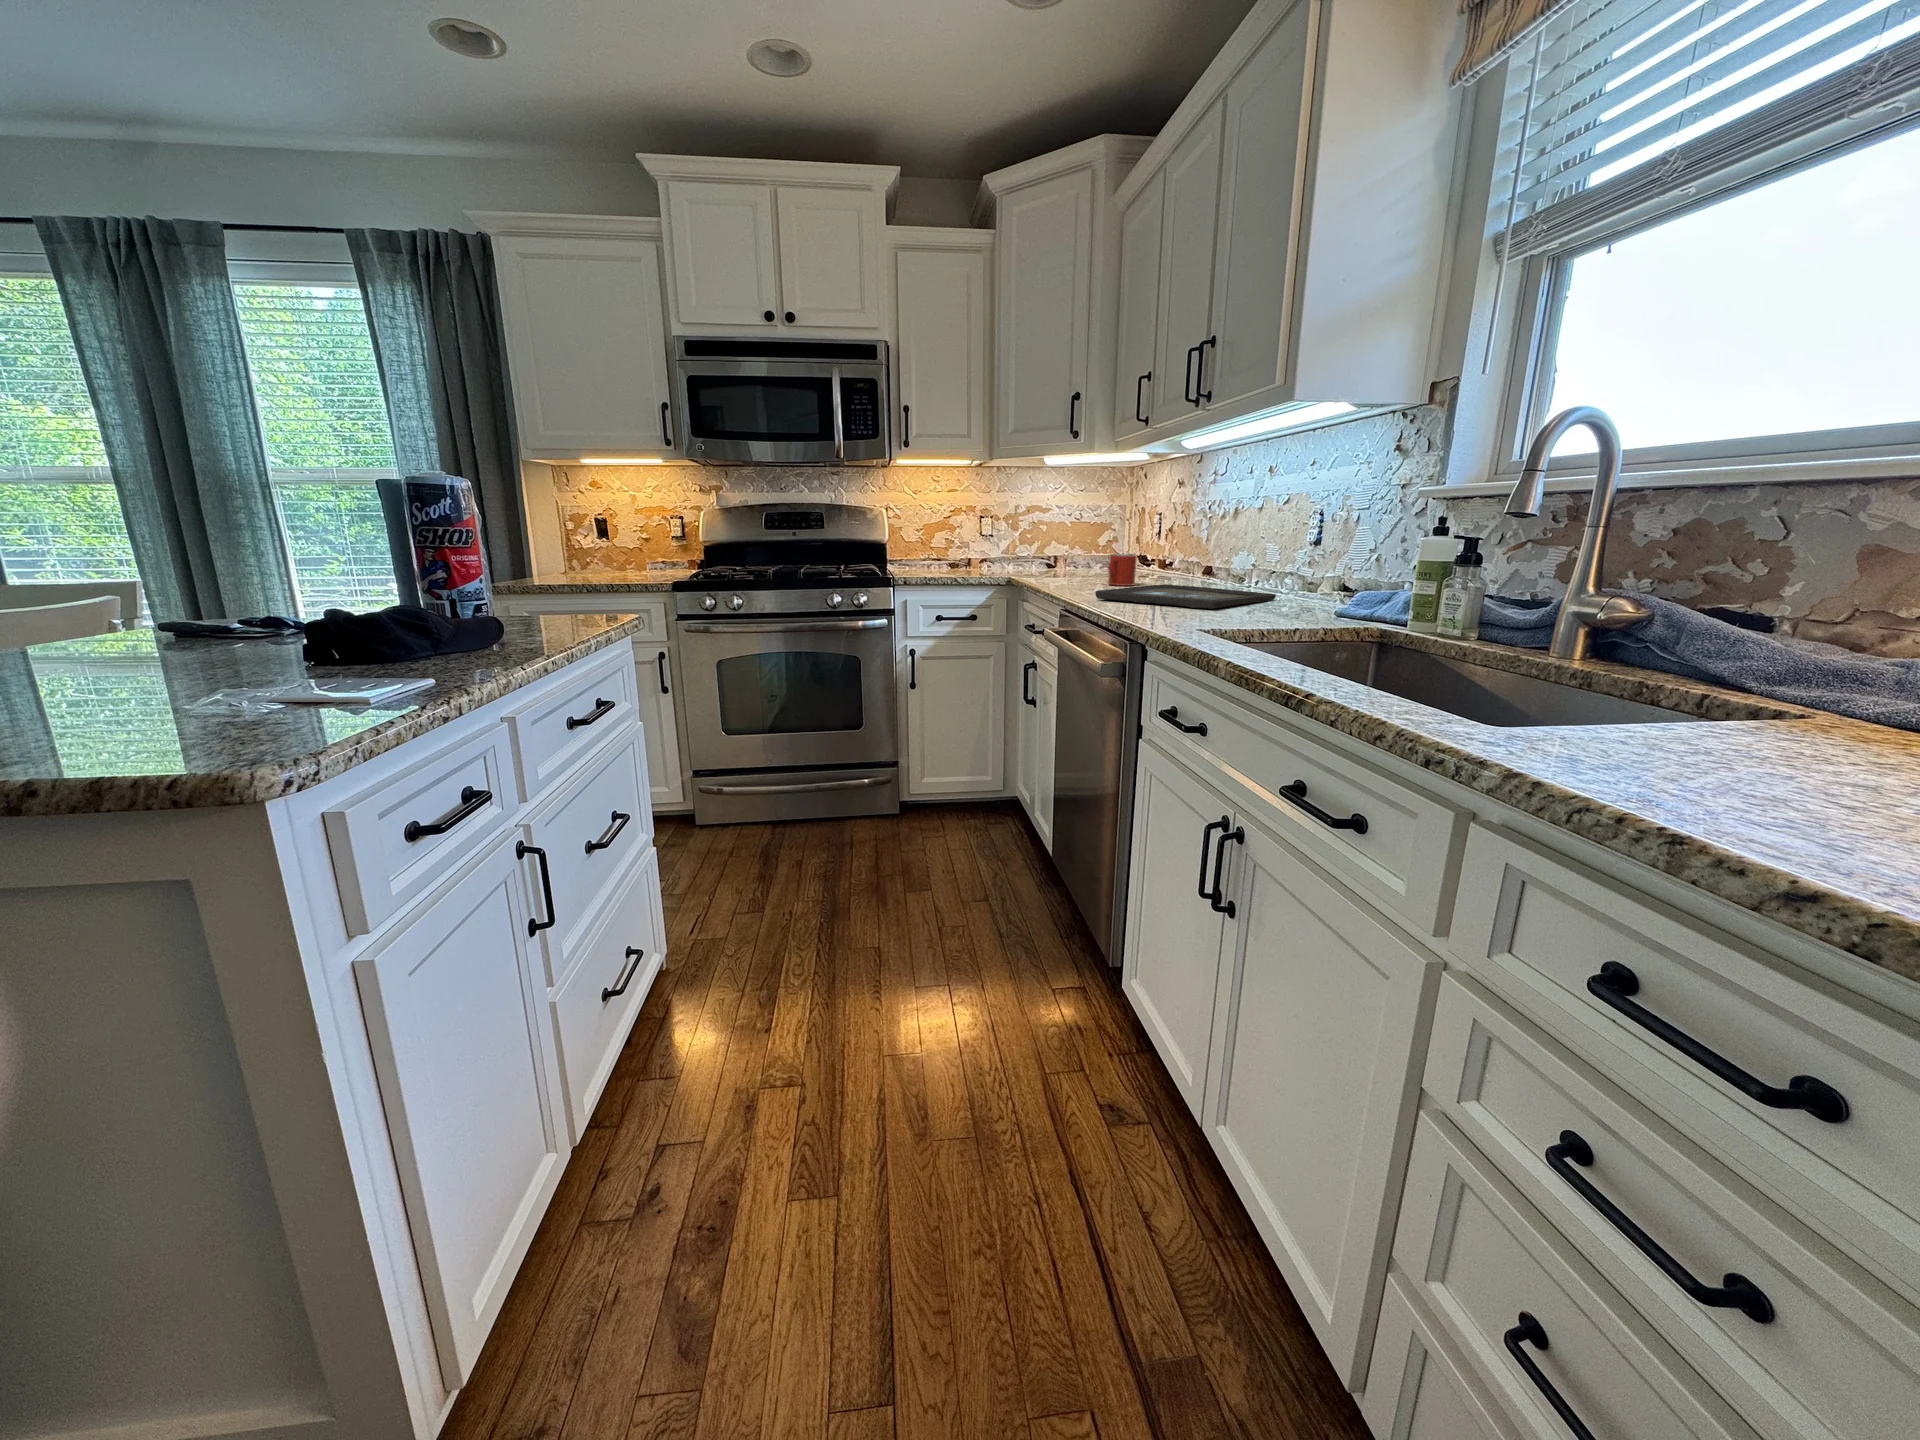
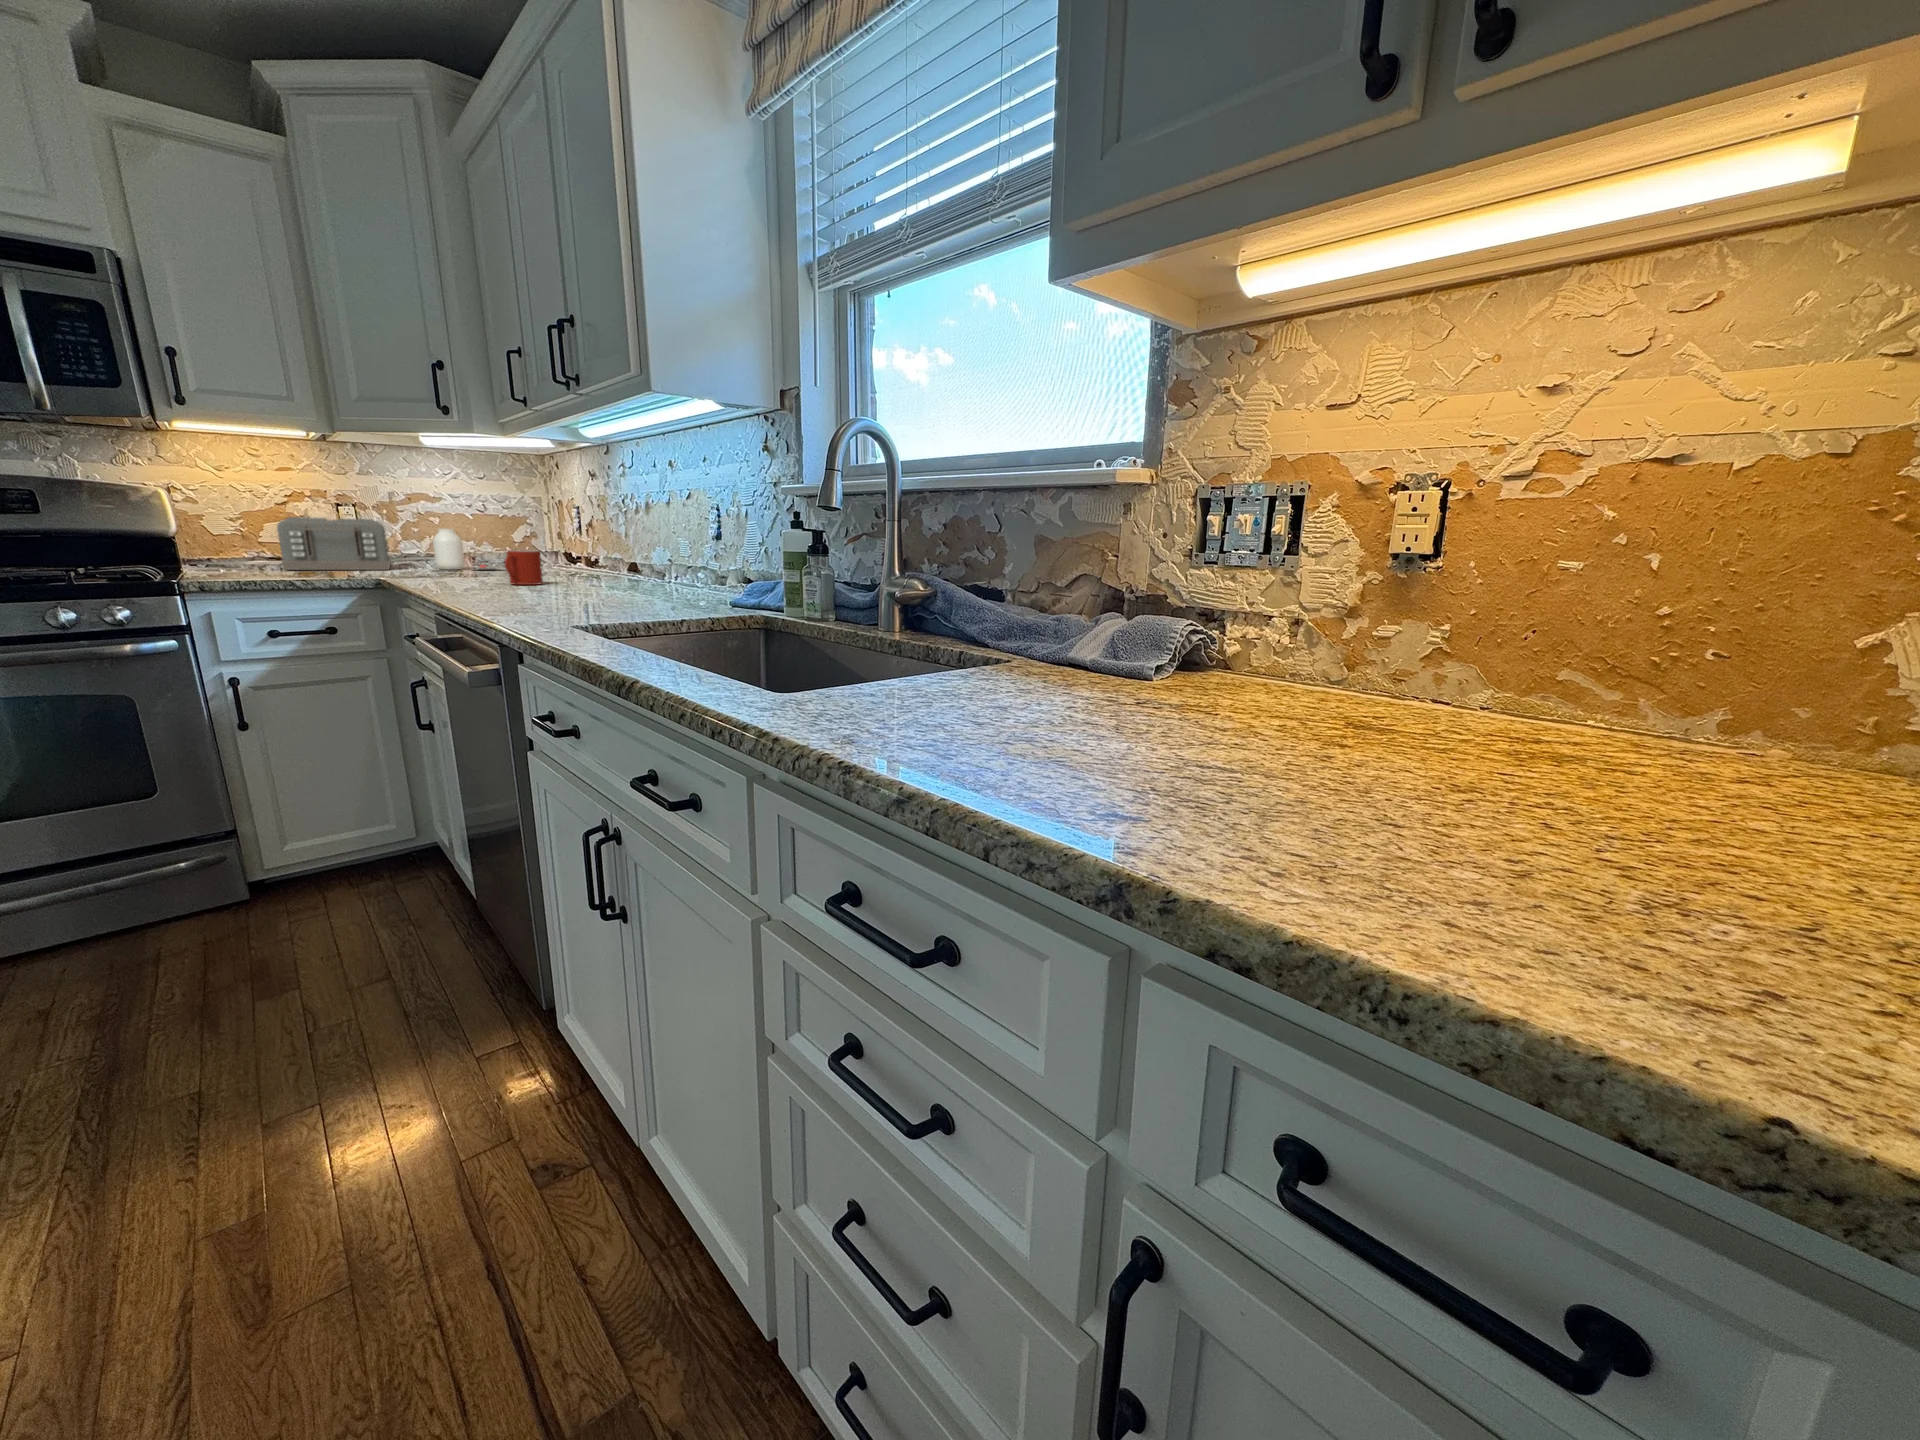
toaster: none [942,527,1010,569] -> present [277,517,391,570]
jar: none [1036,535,1093,570] -> present [433,529,502,570]
tray: present [1095,584,1276,609] -> none [473,582,686,605]

